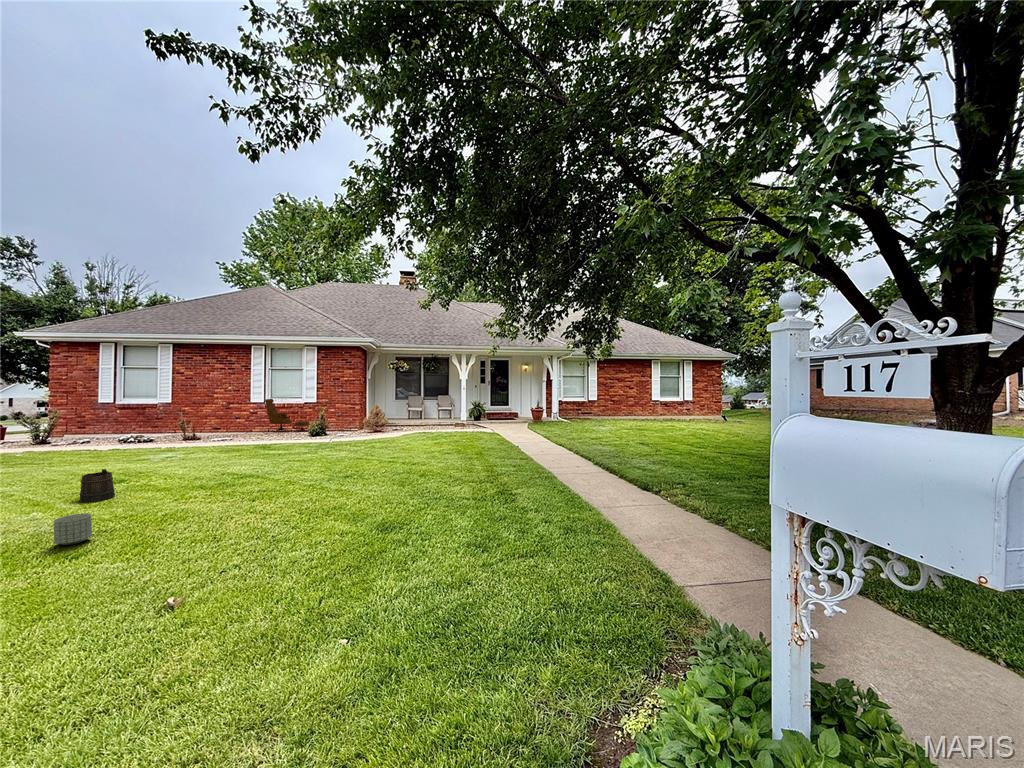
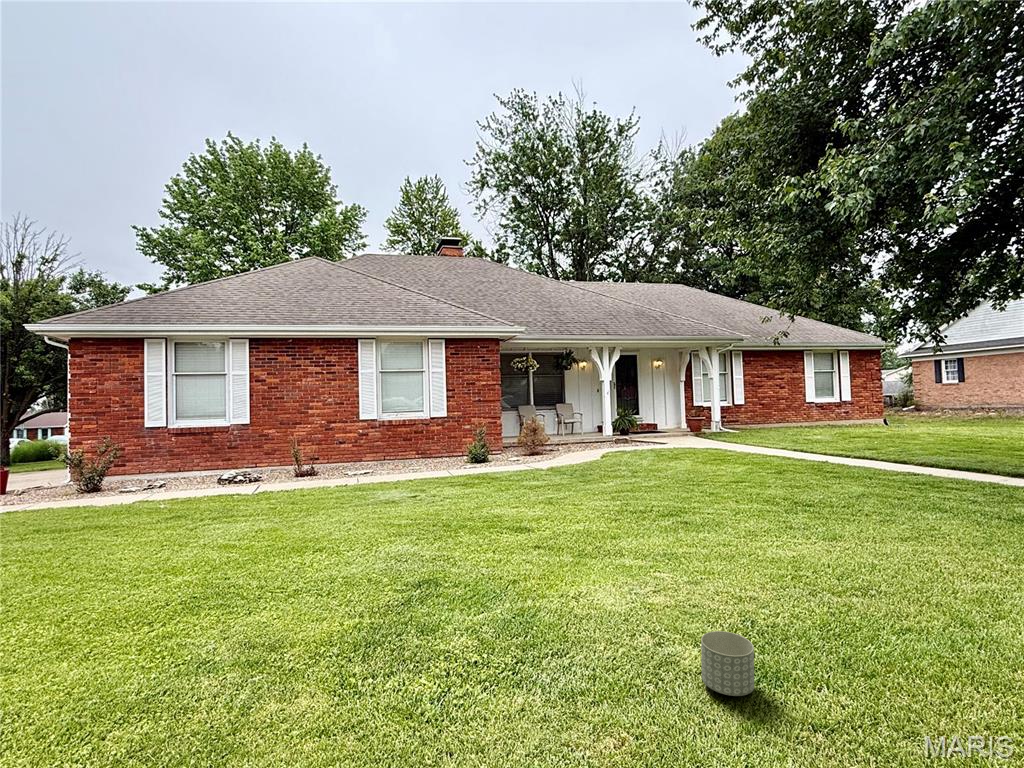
lounge chair: present [265,399,310,432] -> none [388,414,446,461]
bucket: present [80,469,115,502] -> none [466,539,508,598]

